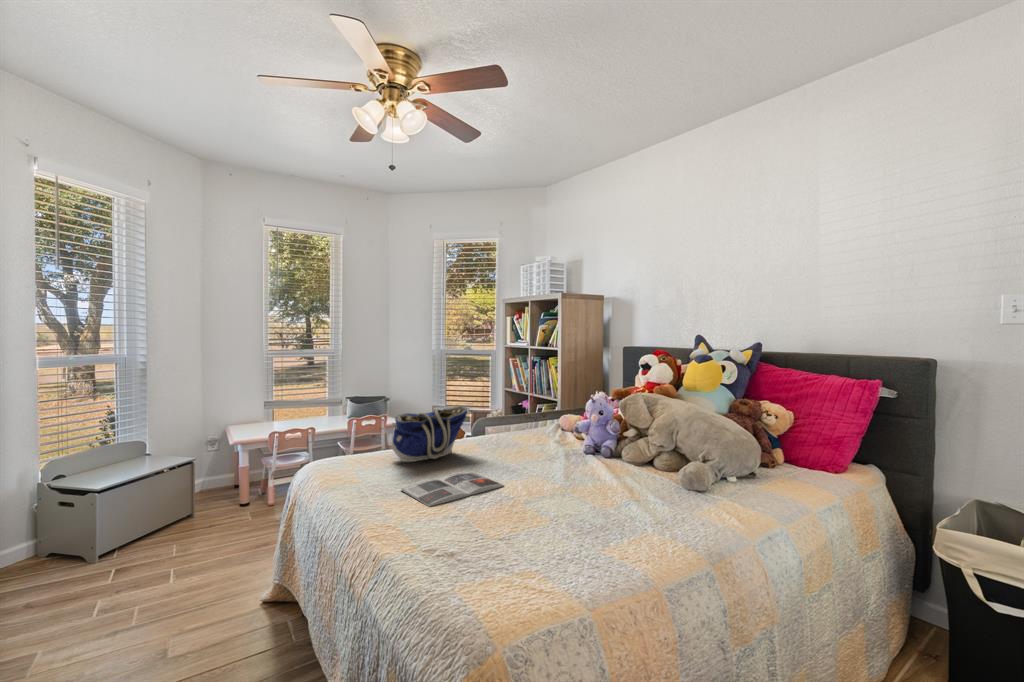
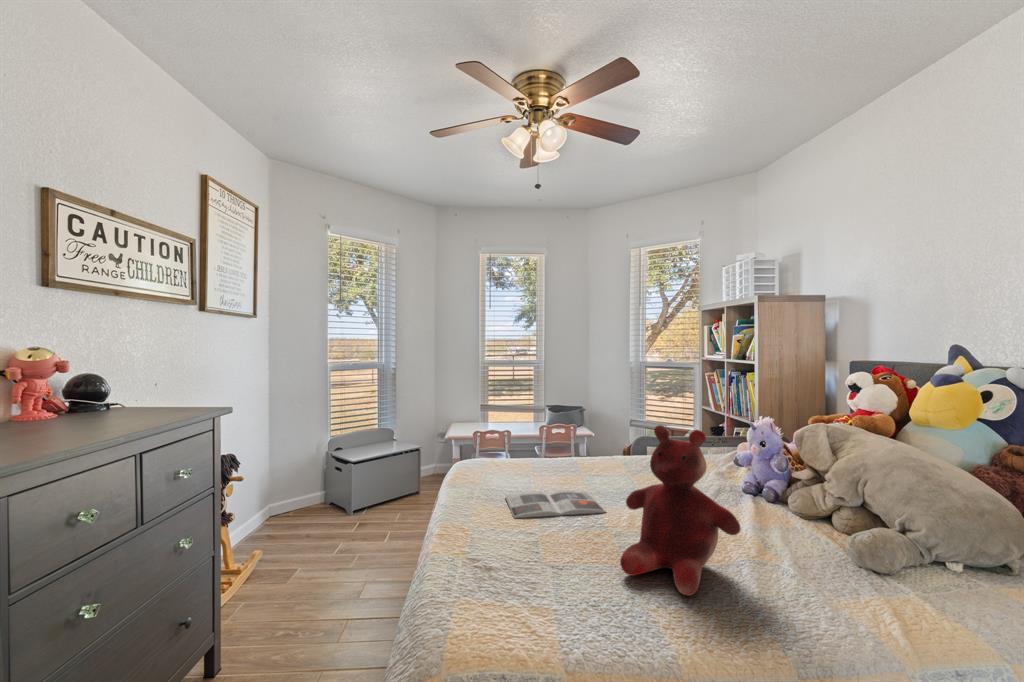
teddy bear: none [548,401,641,533] -> present [620,425,740,596]
tote bag: present [390,406,467,462] -> none [520,421,601,473]

